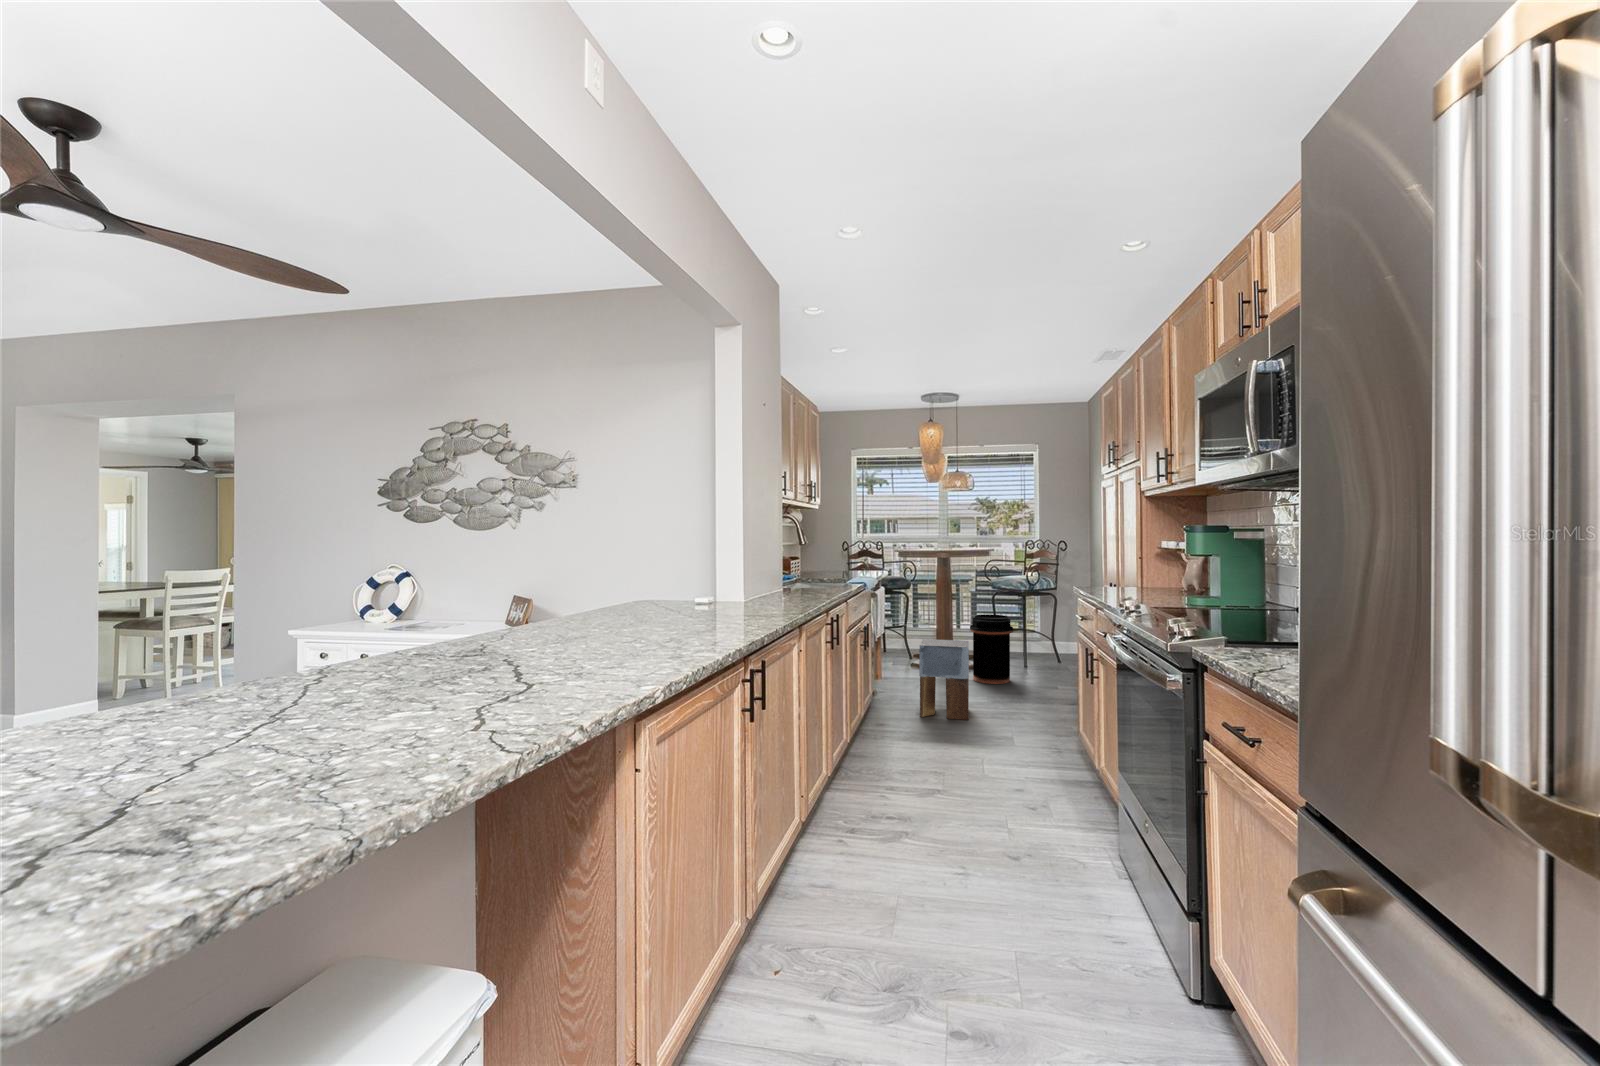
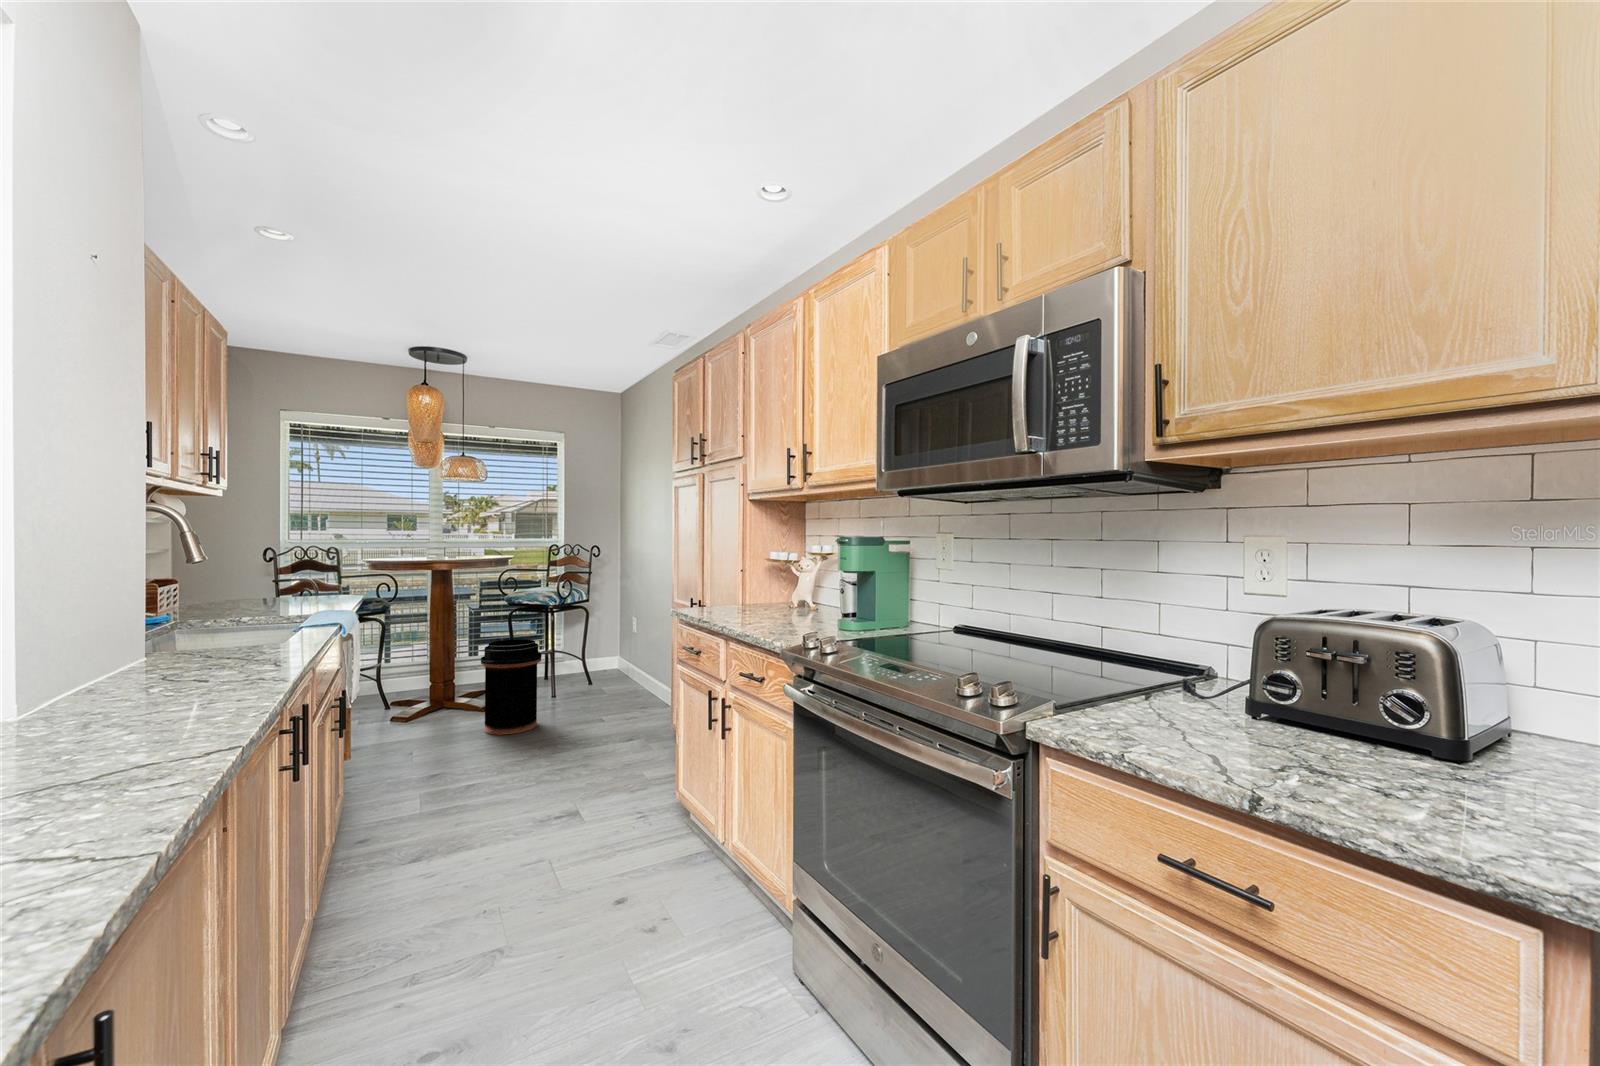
stool: present [919,639,969,720] -> none [394,689,484,833]

